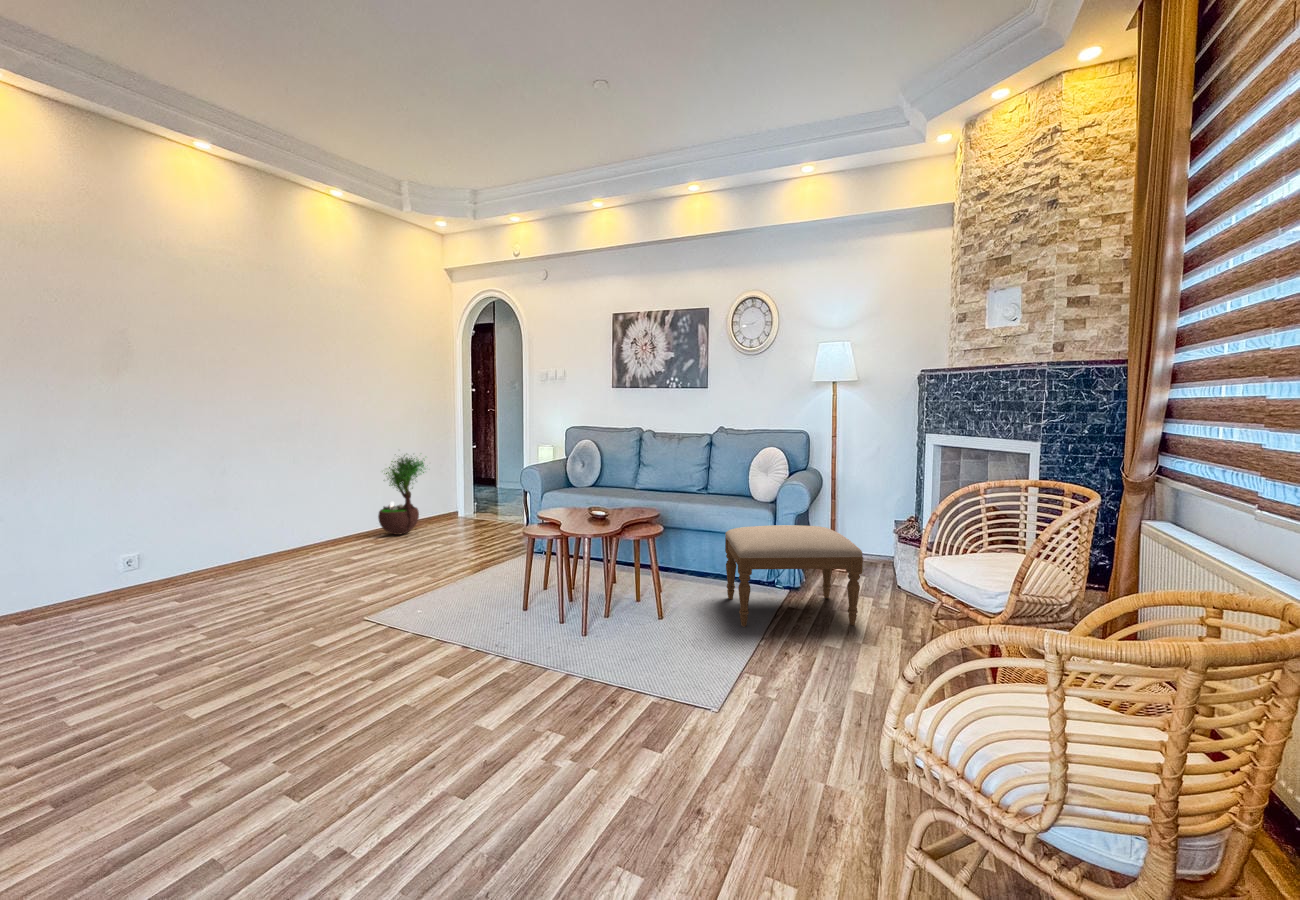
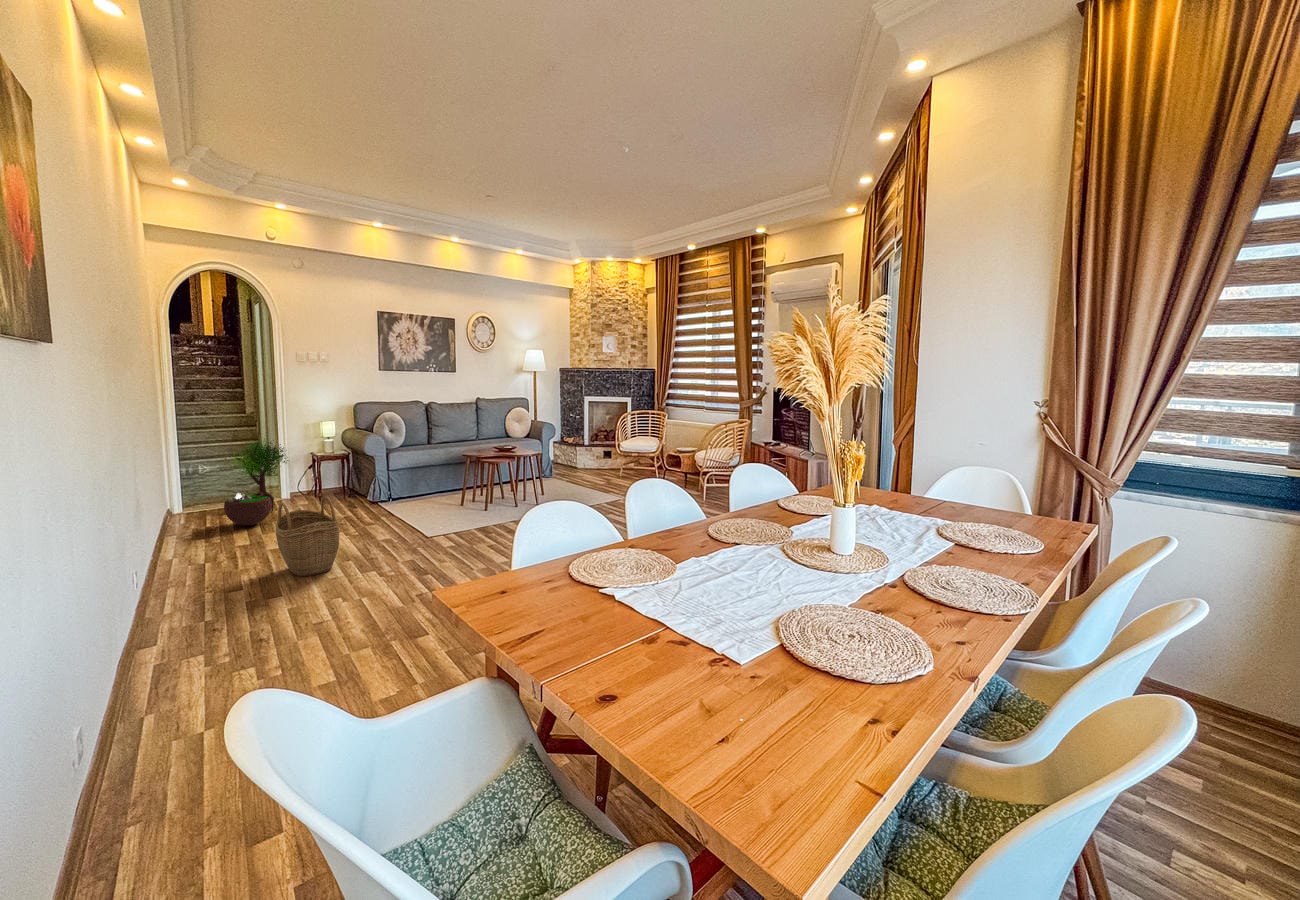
woven basket: none [165,509,250,591] -> present [276,497,339,576]
ottoman: present [725,525,863,627] -> none [554,439,607,483]

